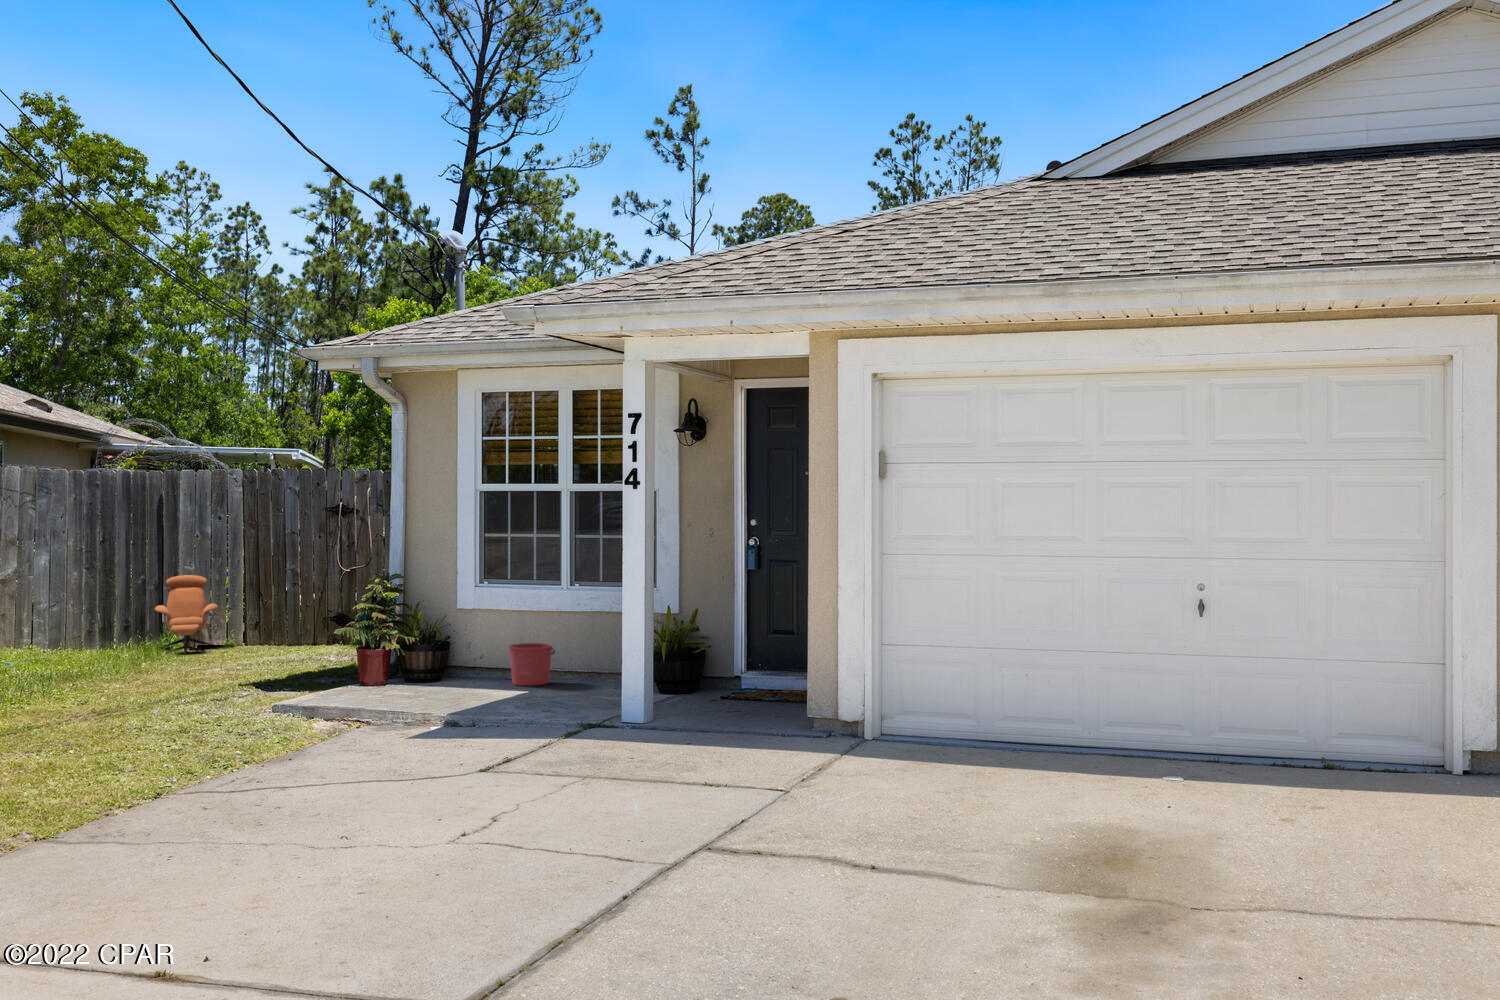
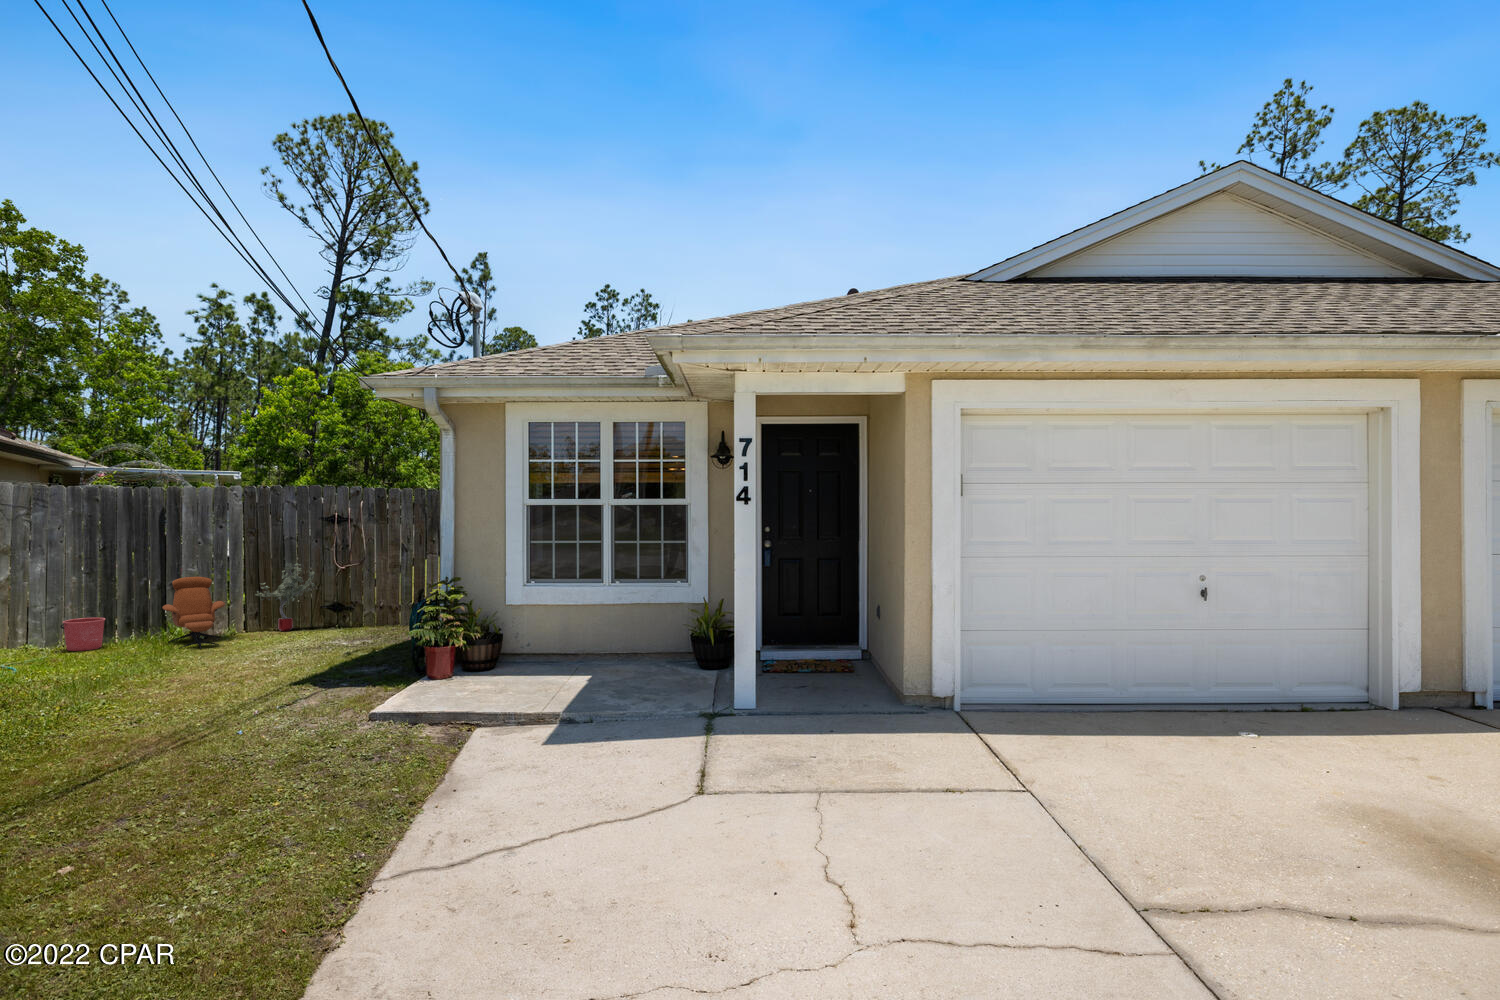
potted tree: none [252,561,316,642] -> present [256,563,316,631]
bucket: present [508,643,555,686] -> present [60,618,106,651]

